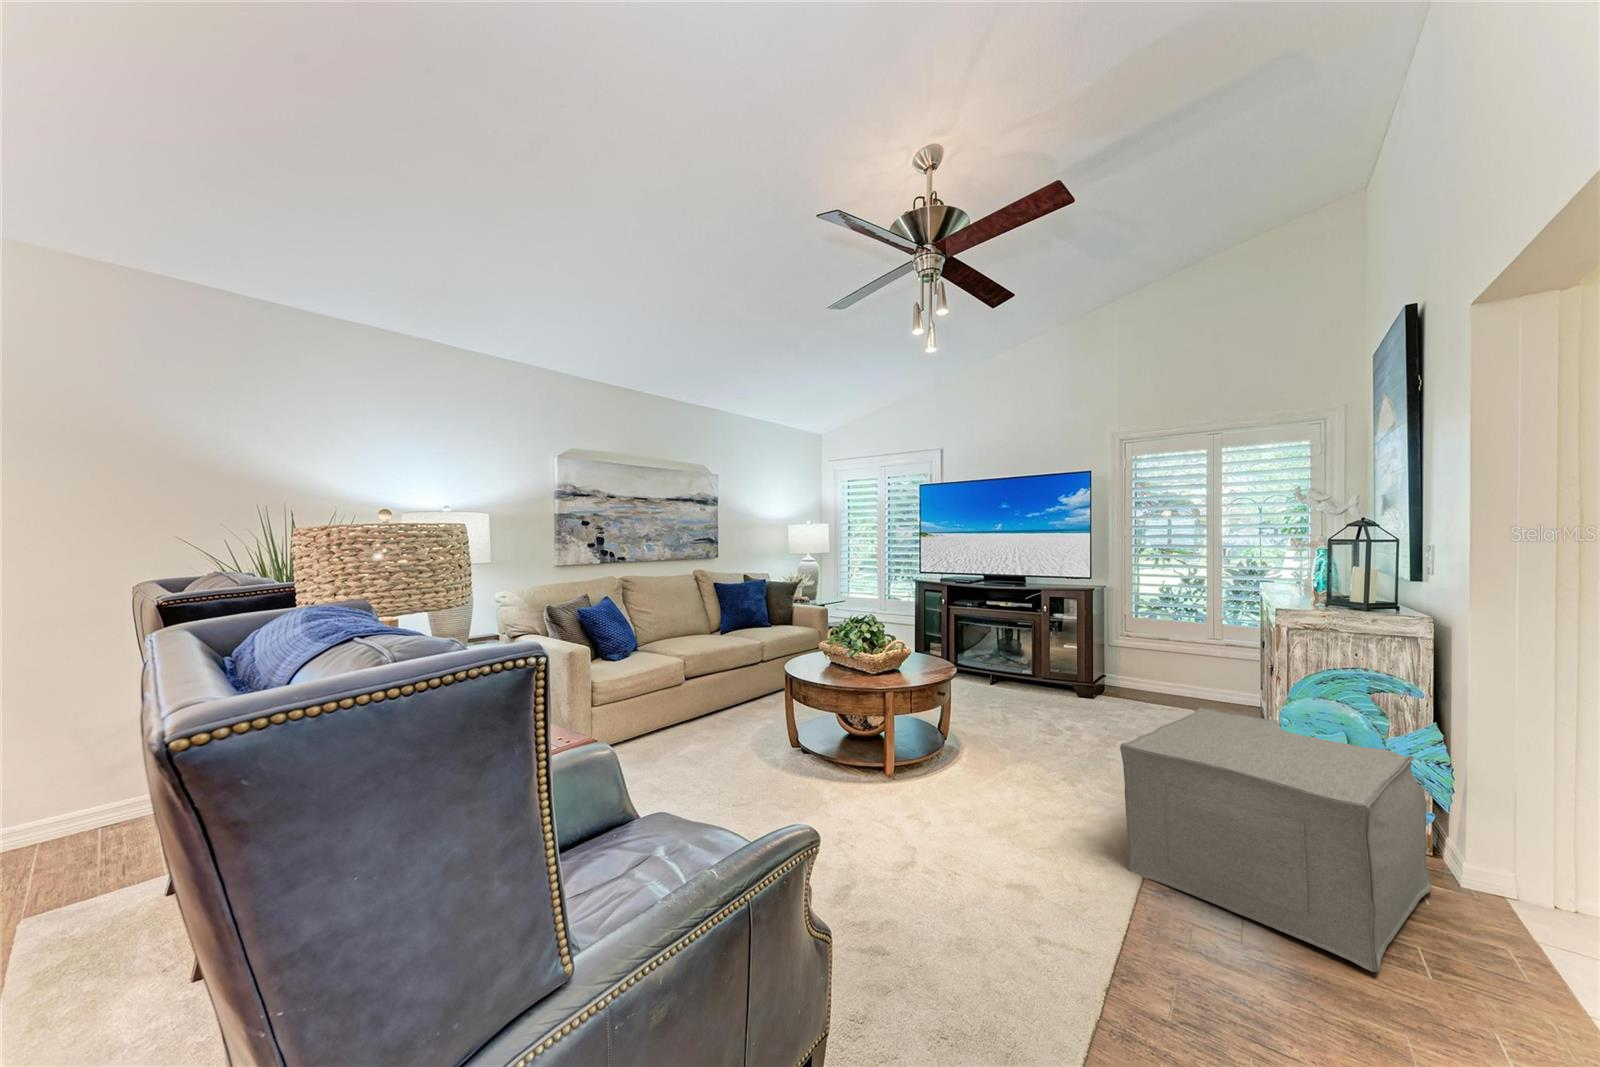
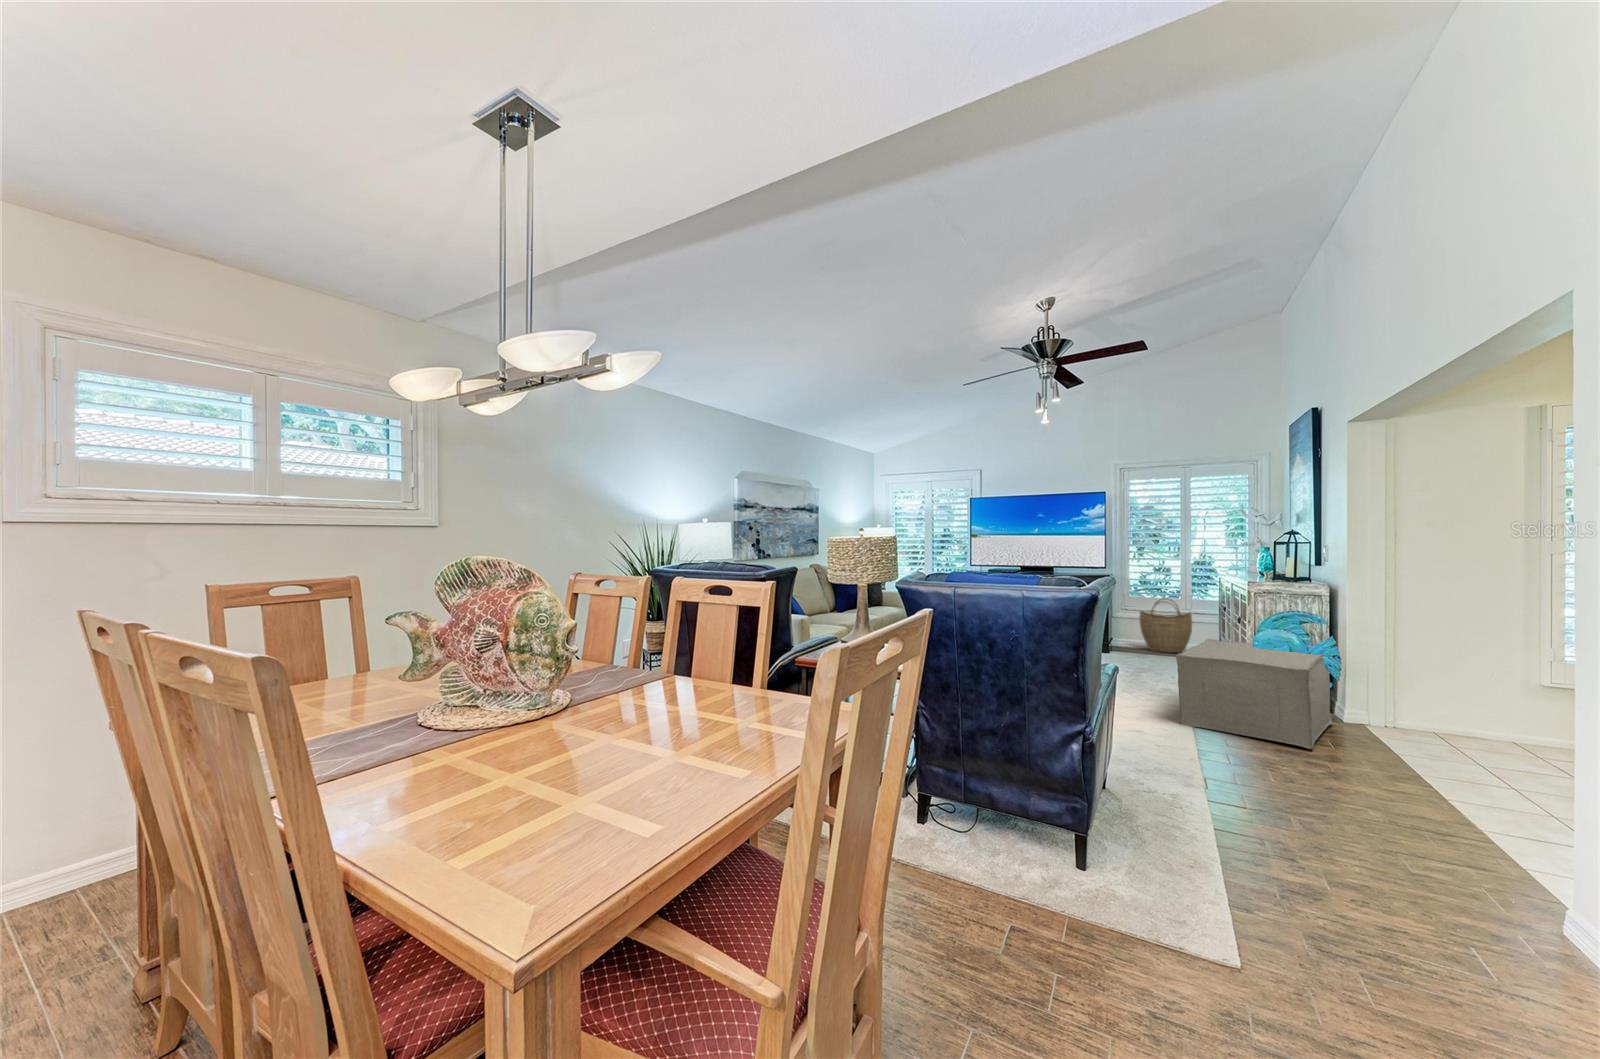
woven basket: none [1141,624,1218,706] -> present [1140,599,1192,653]

